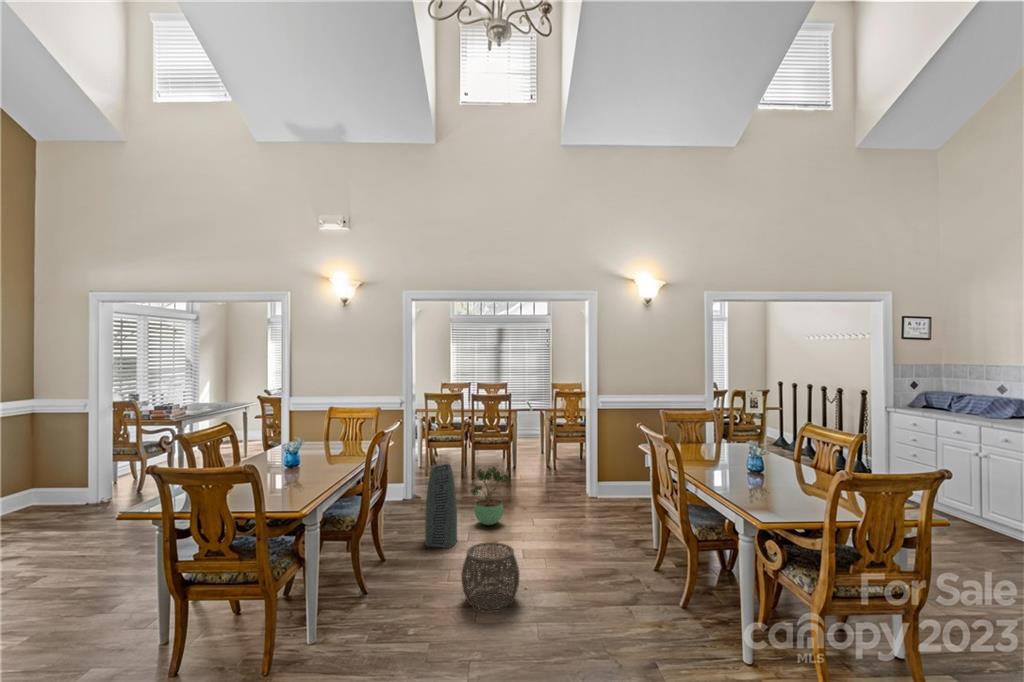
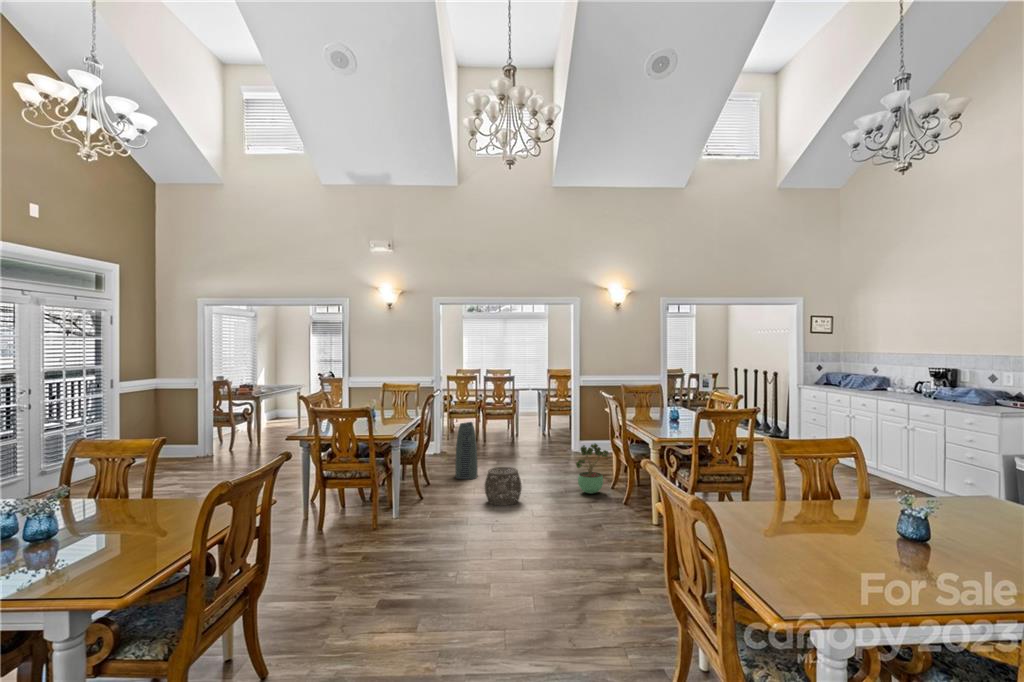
potted plant: present [471,467,509,525] -> present [576,444,608,493]

